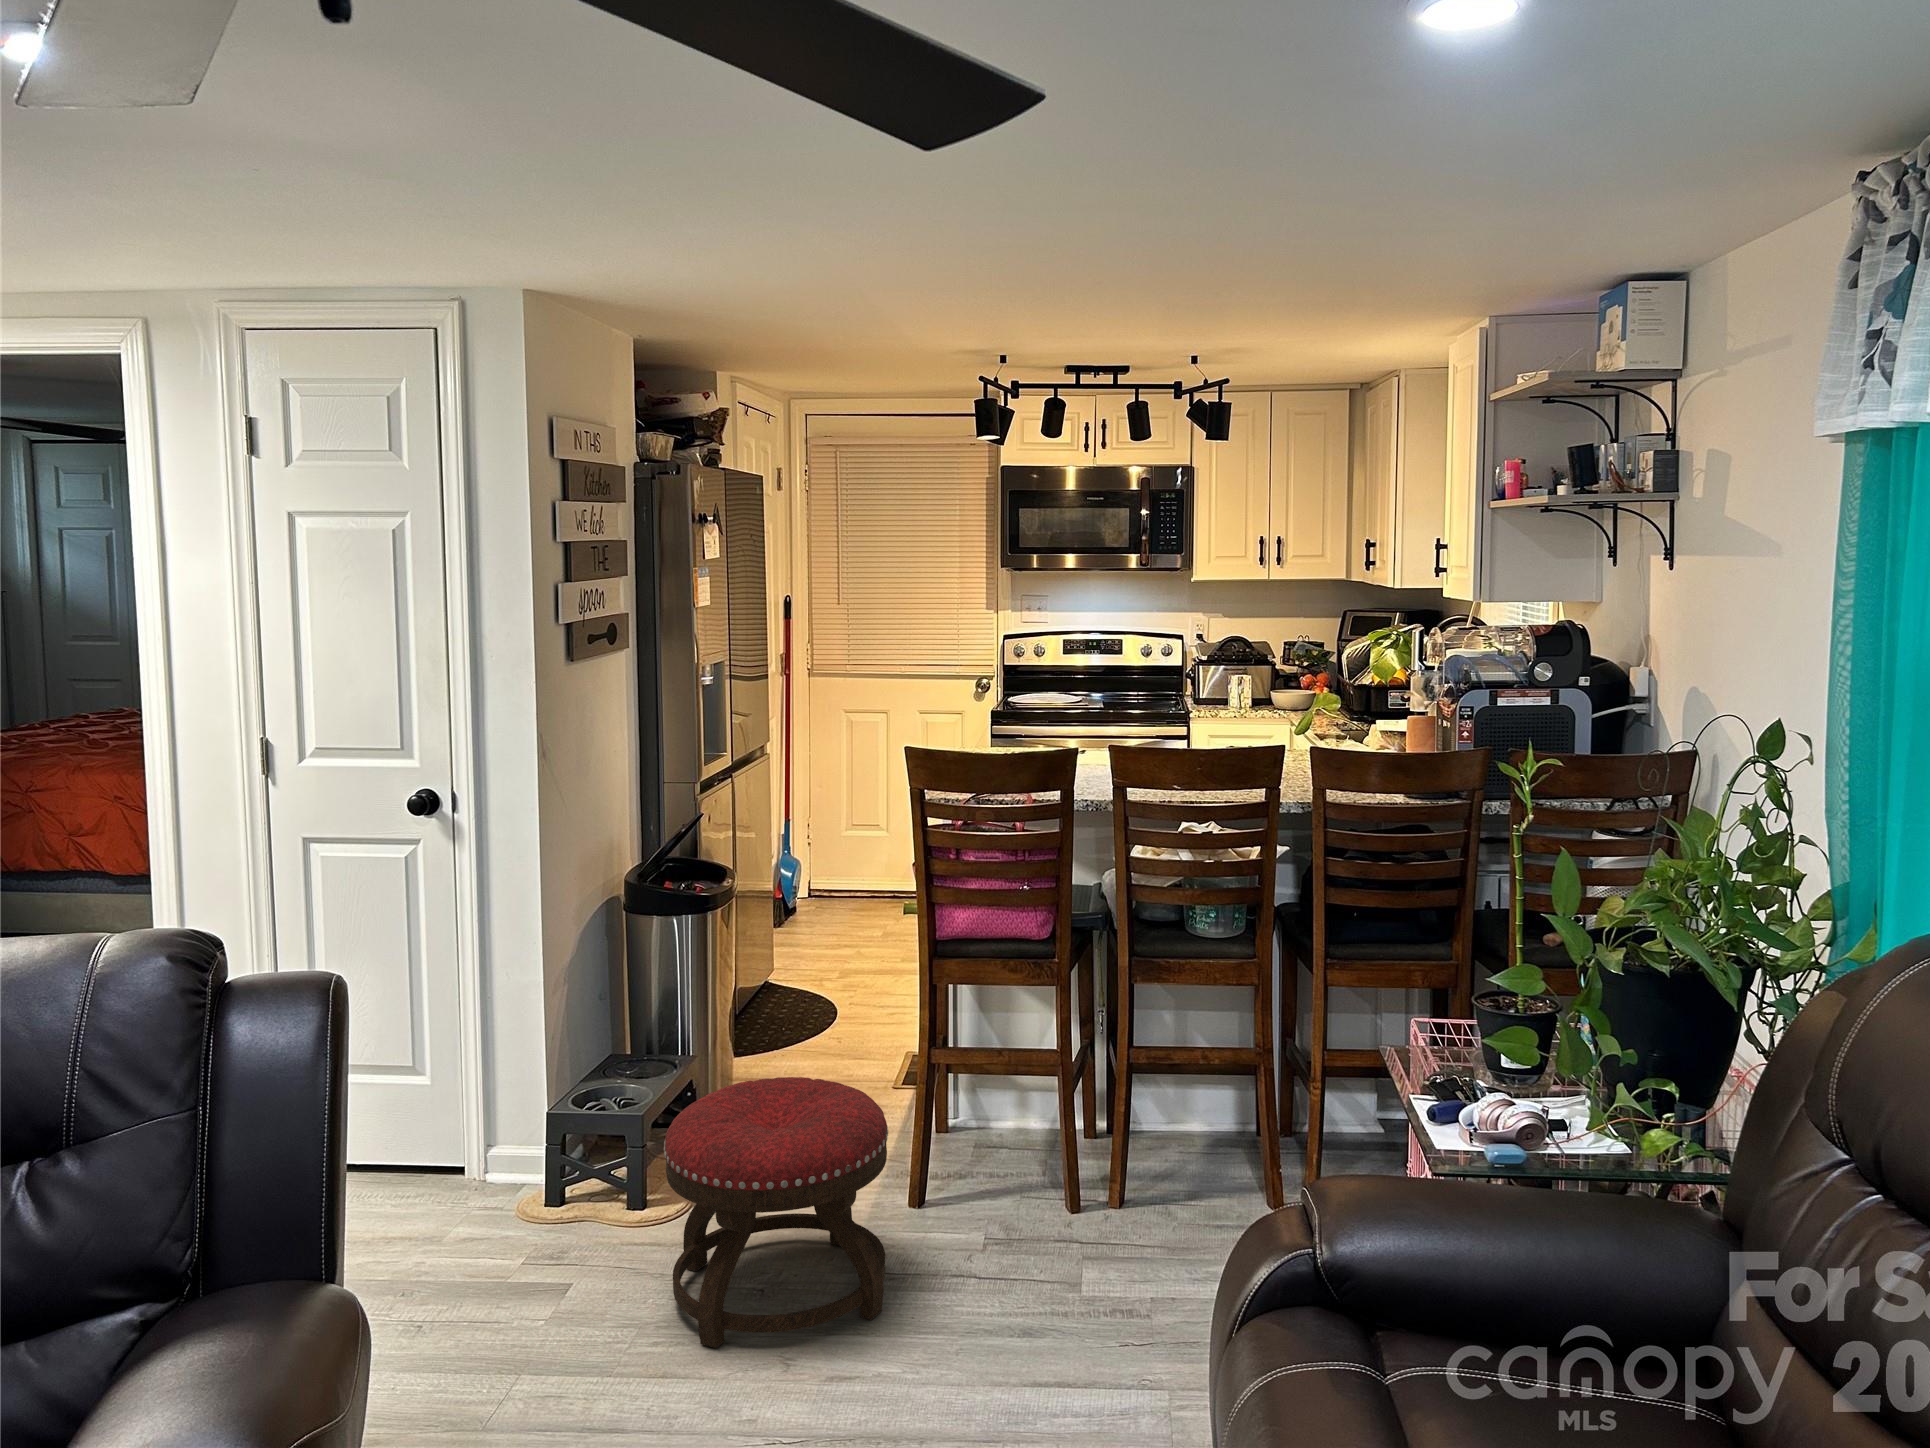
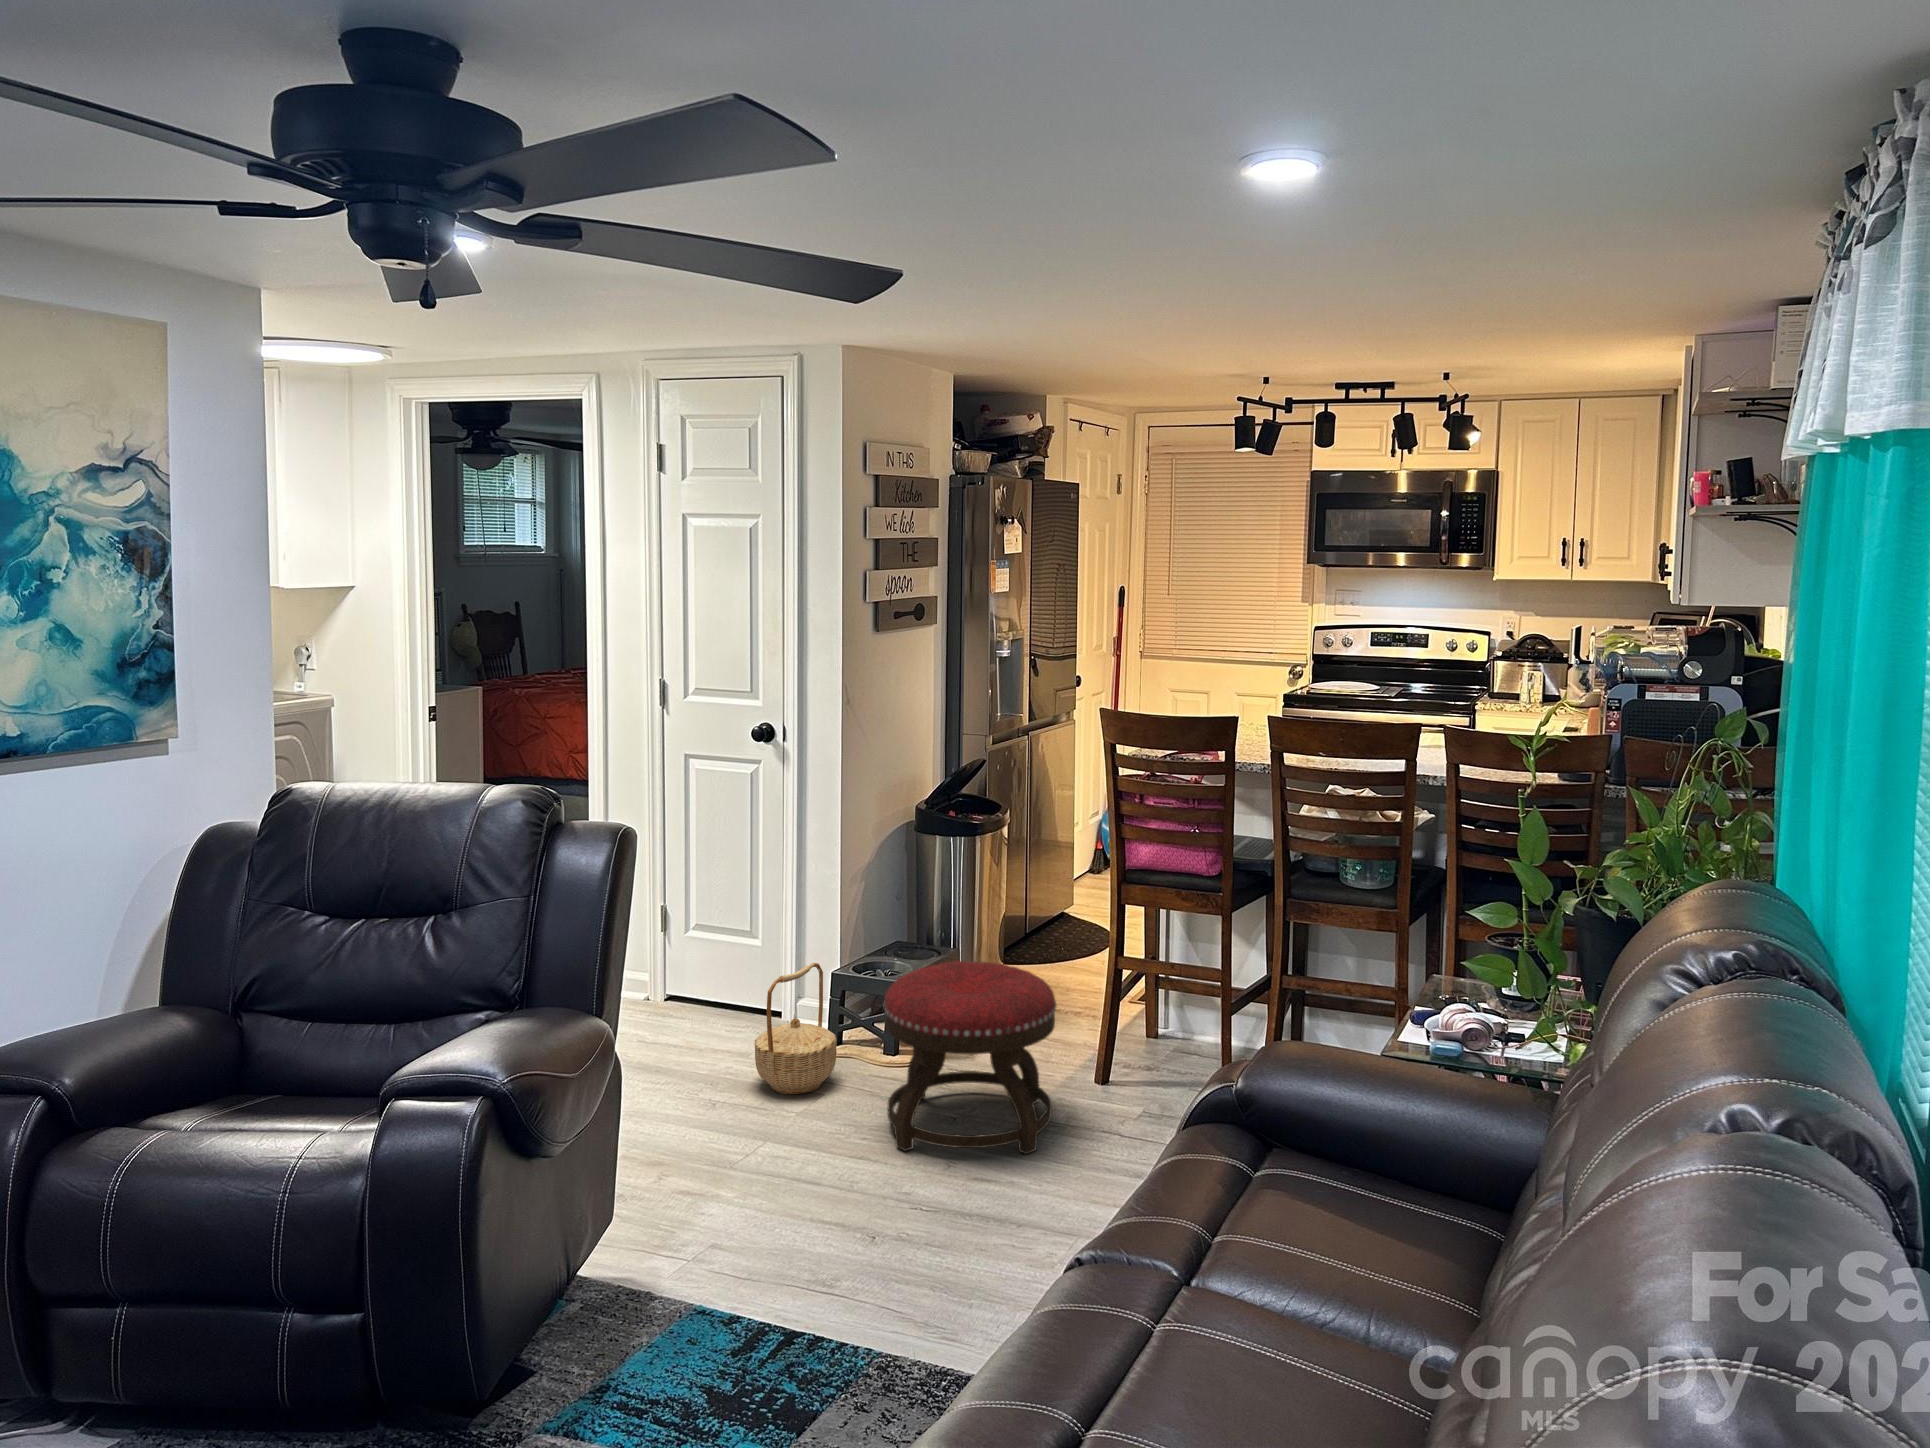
basket: none [461,1107,578,1292] -> present [755,963,837,1094]

